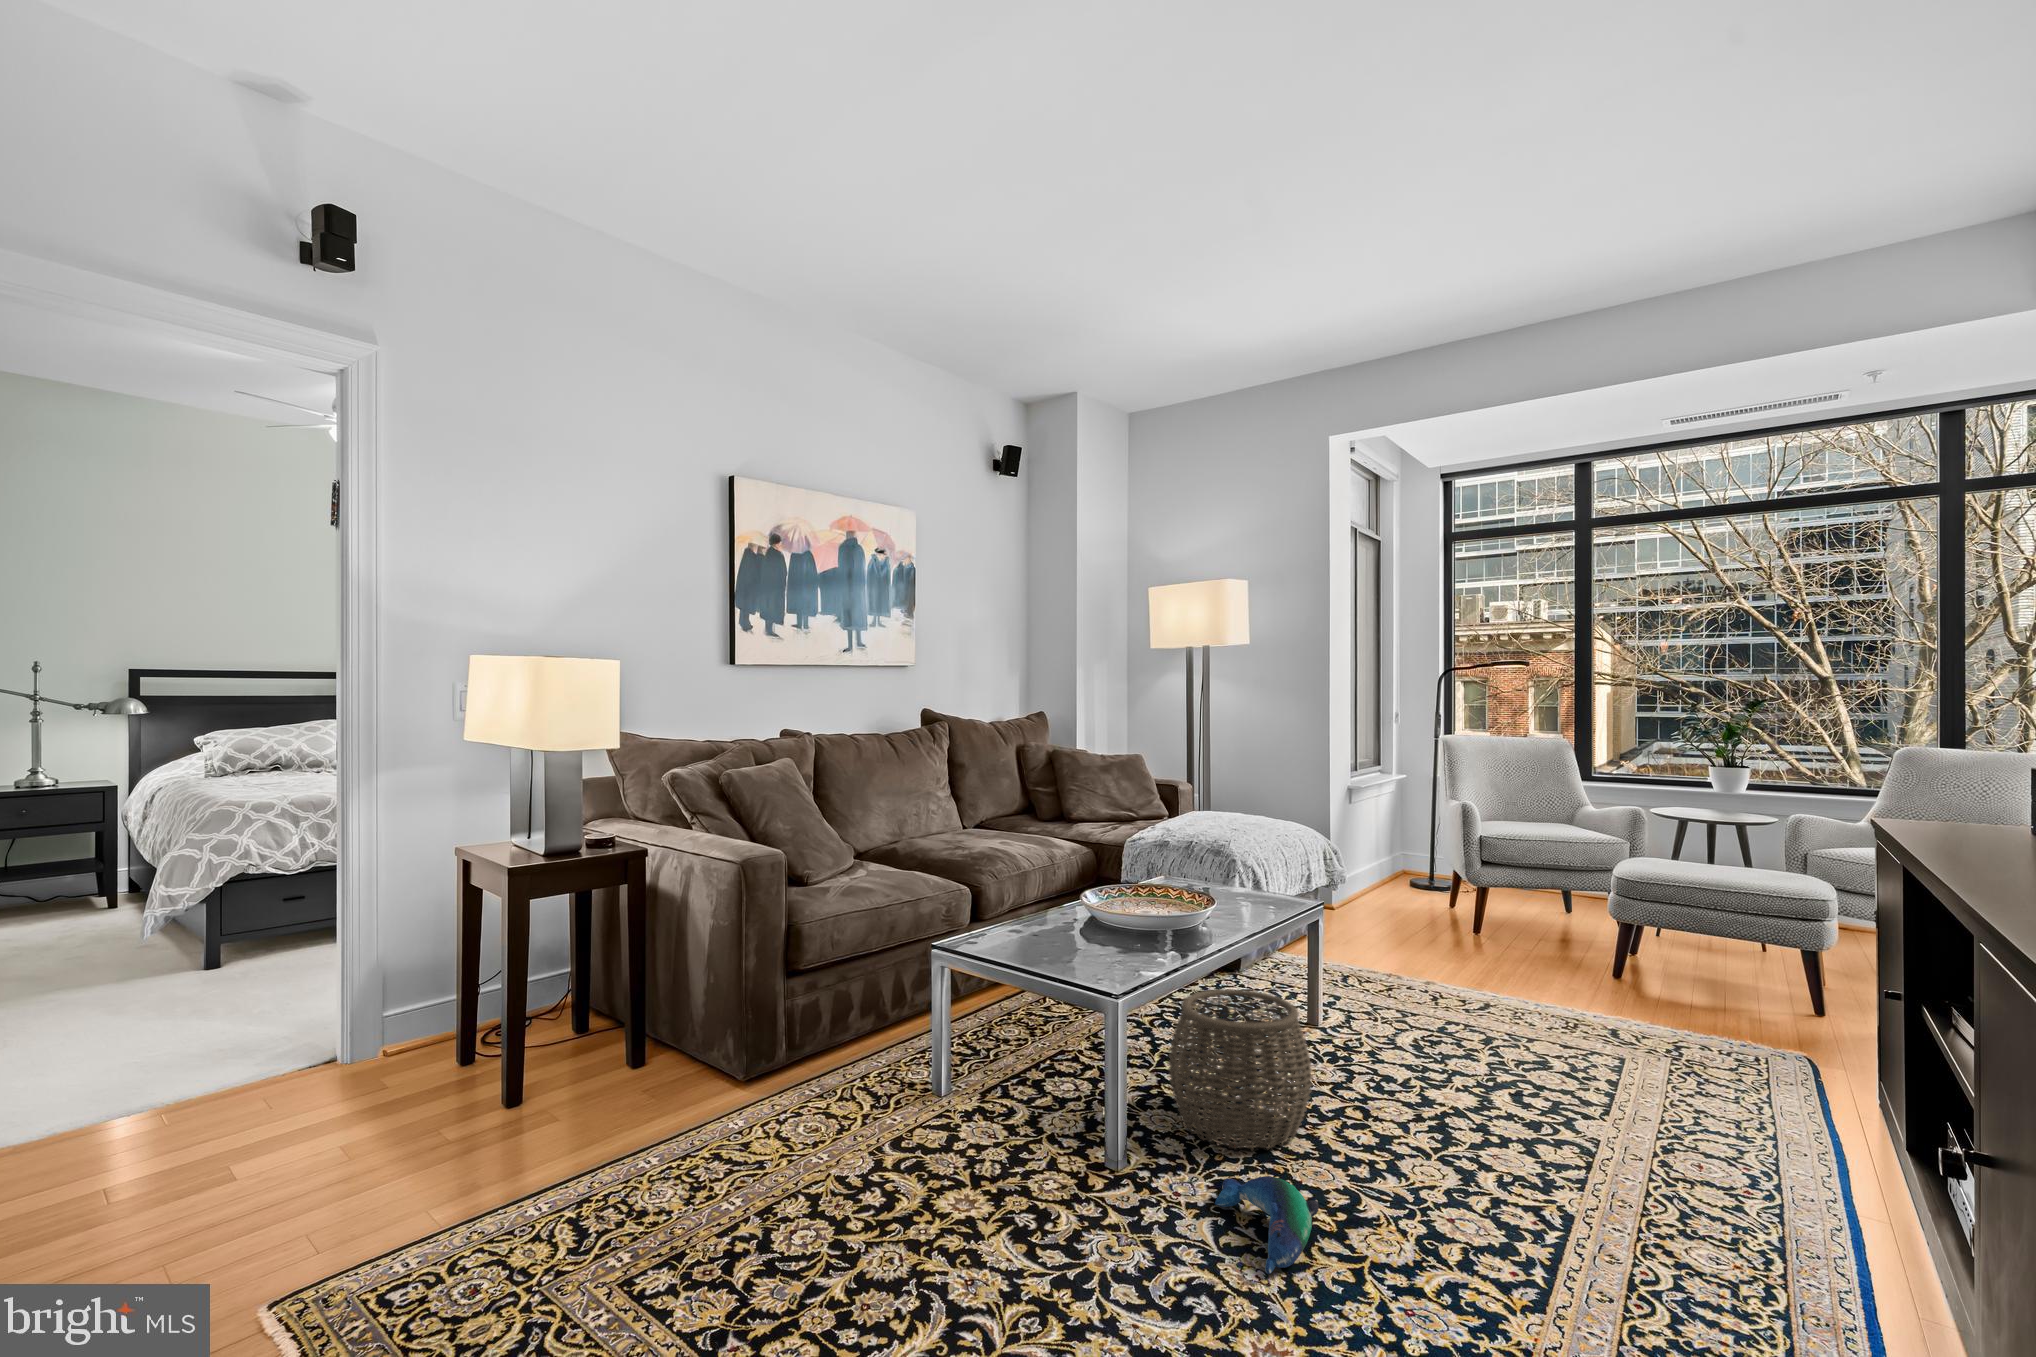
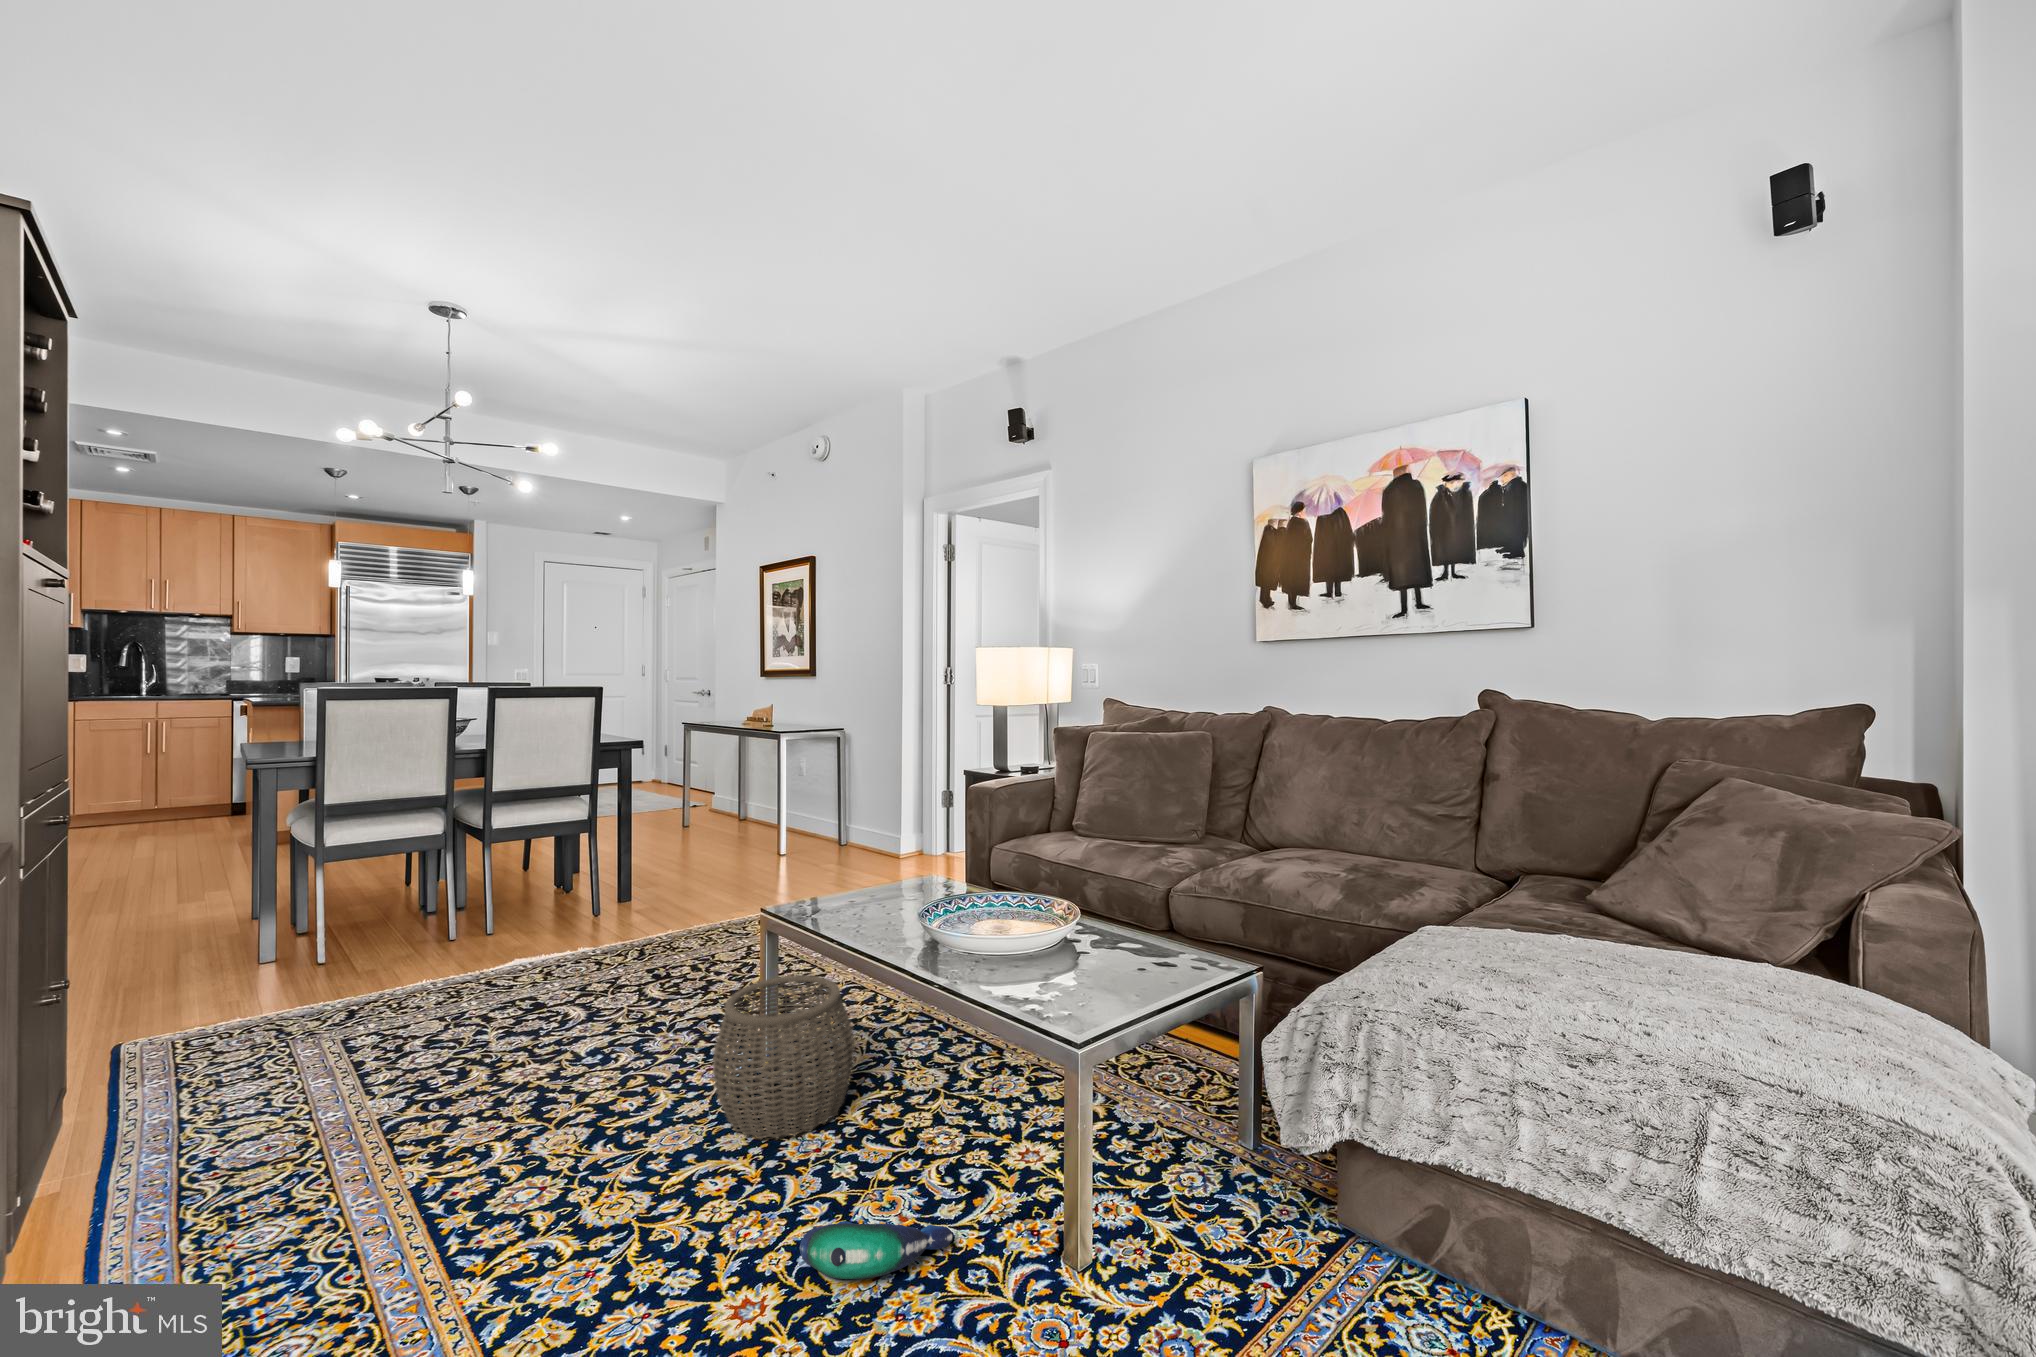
plush toy: present [1215,1176,1319,1274] -> present [800,1221,953,1279]

